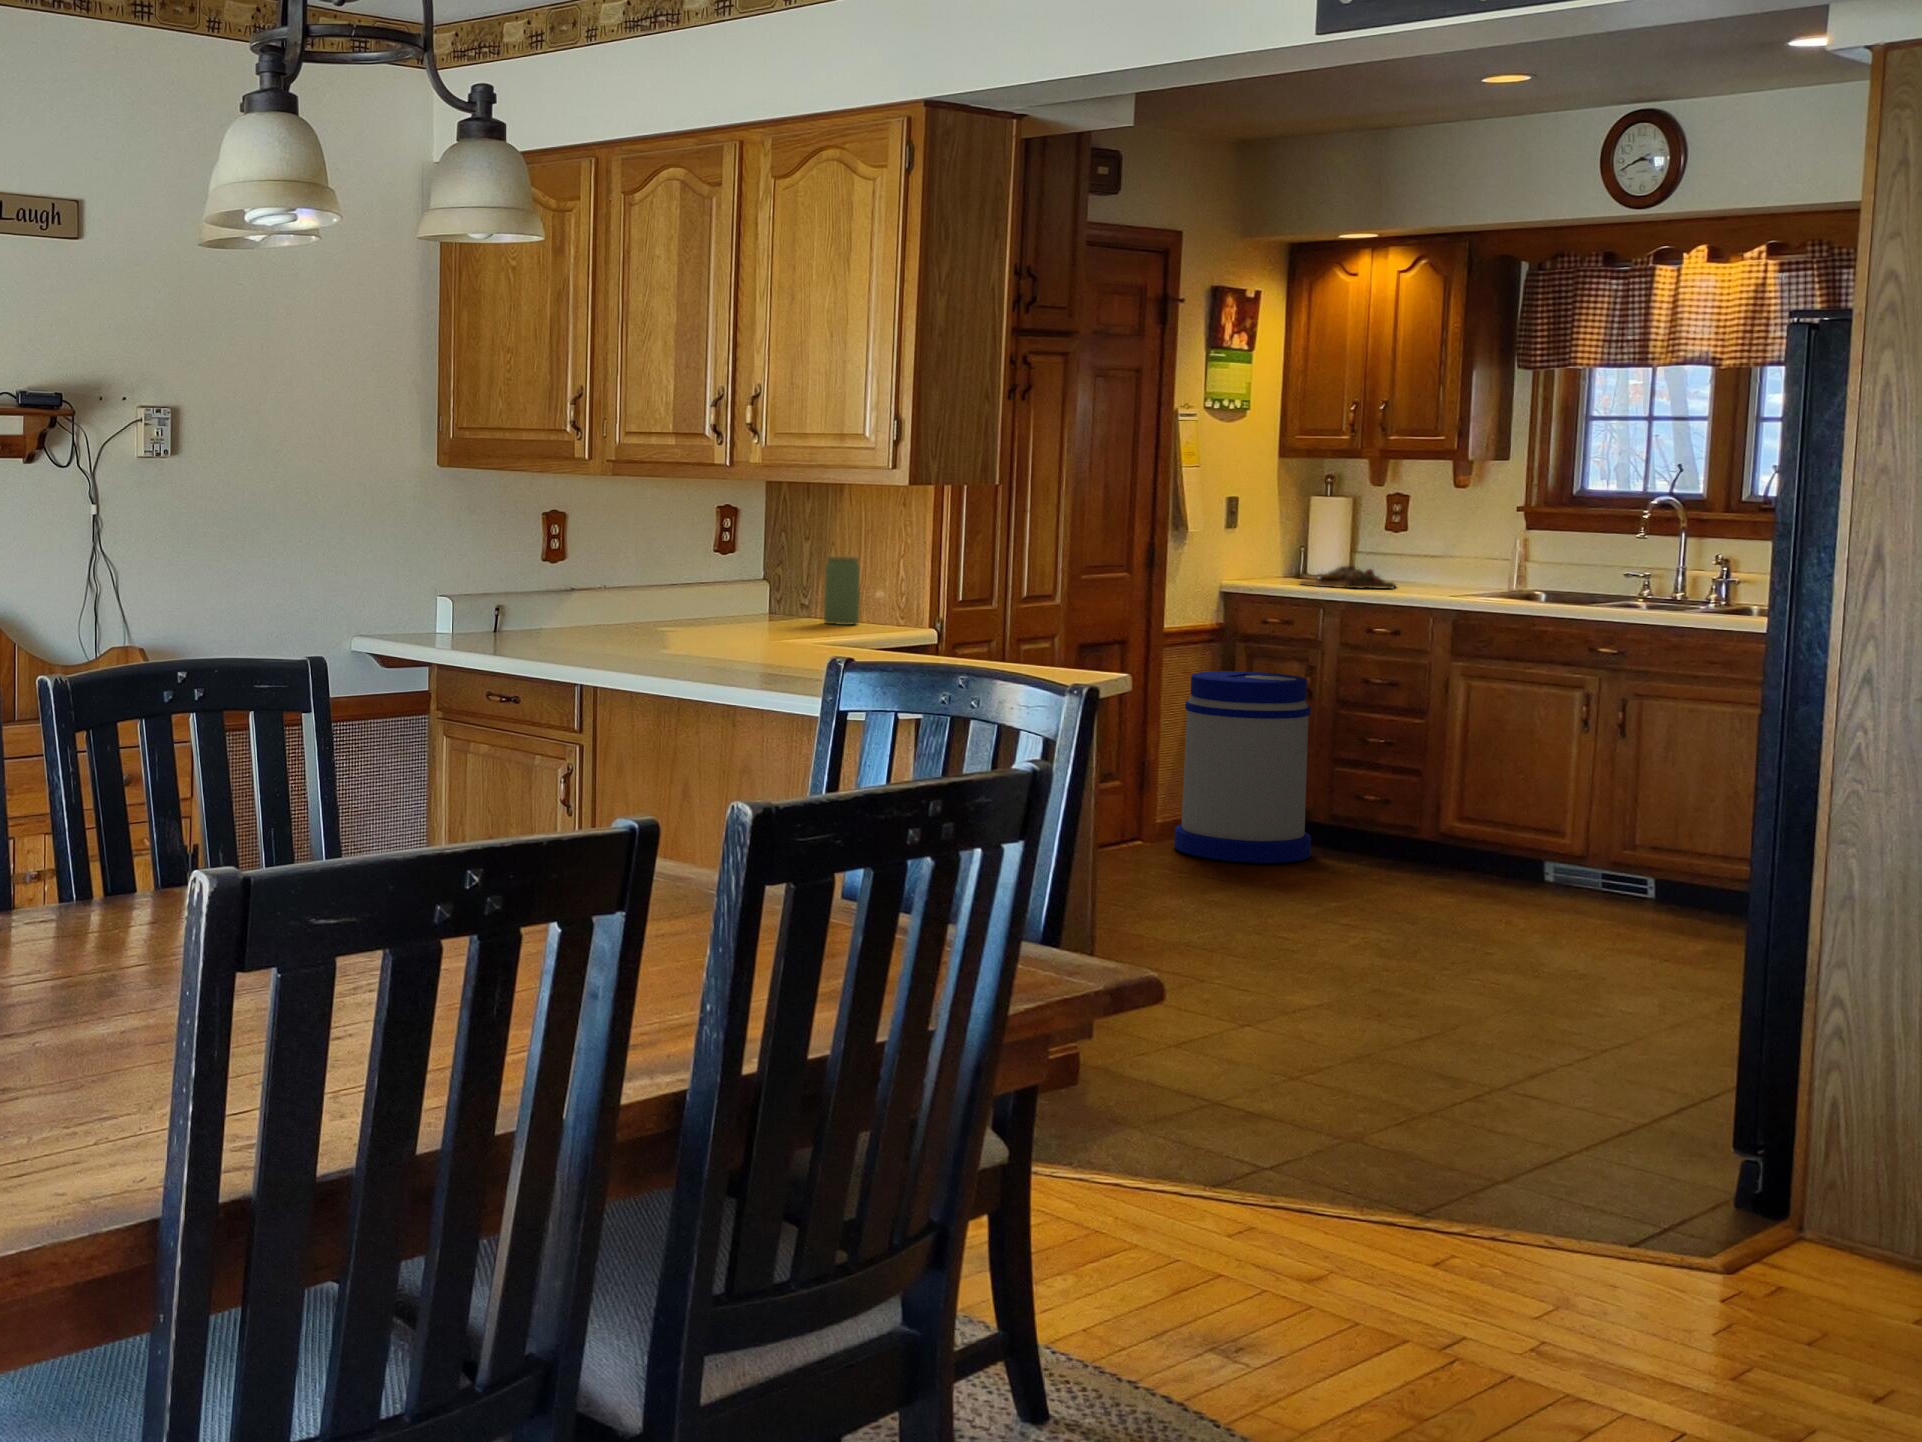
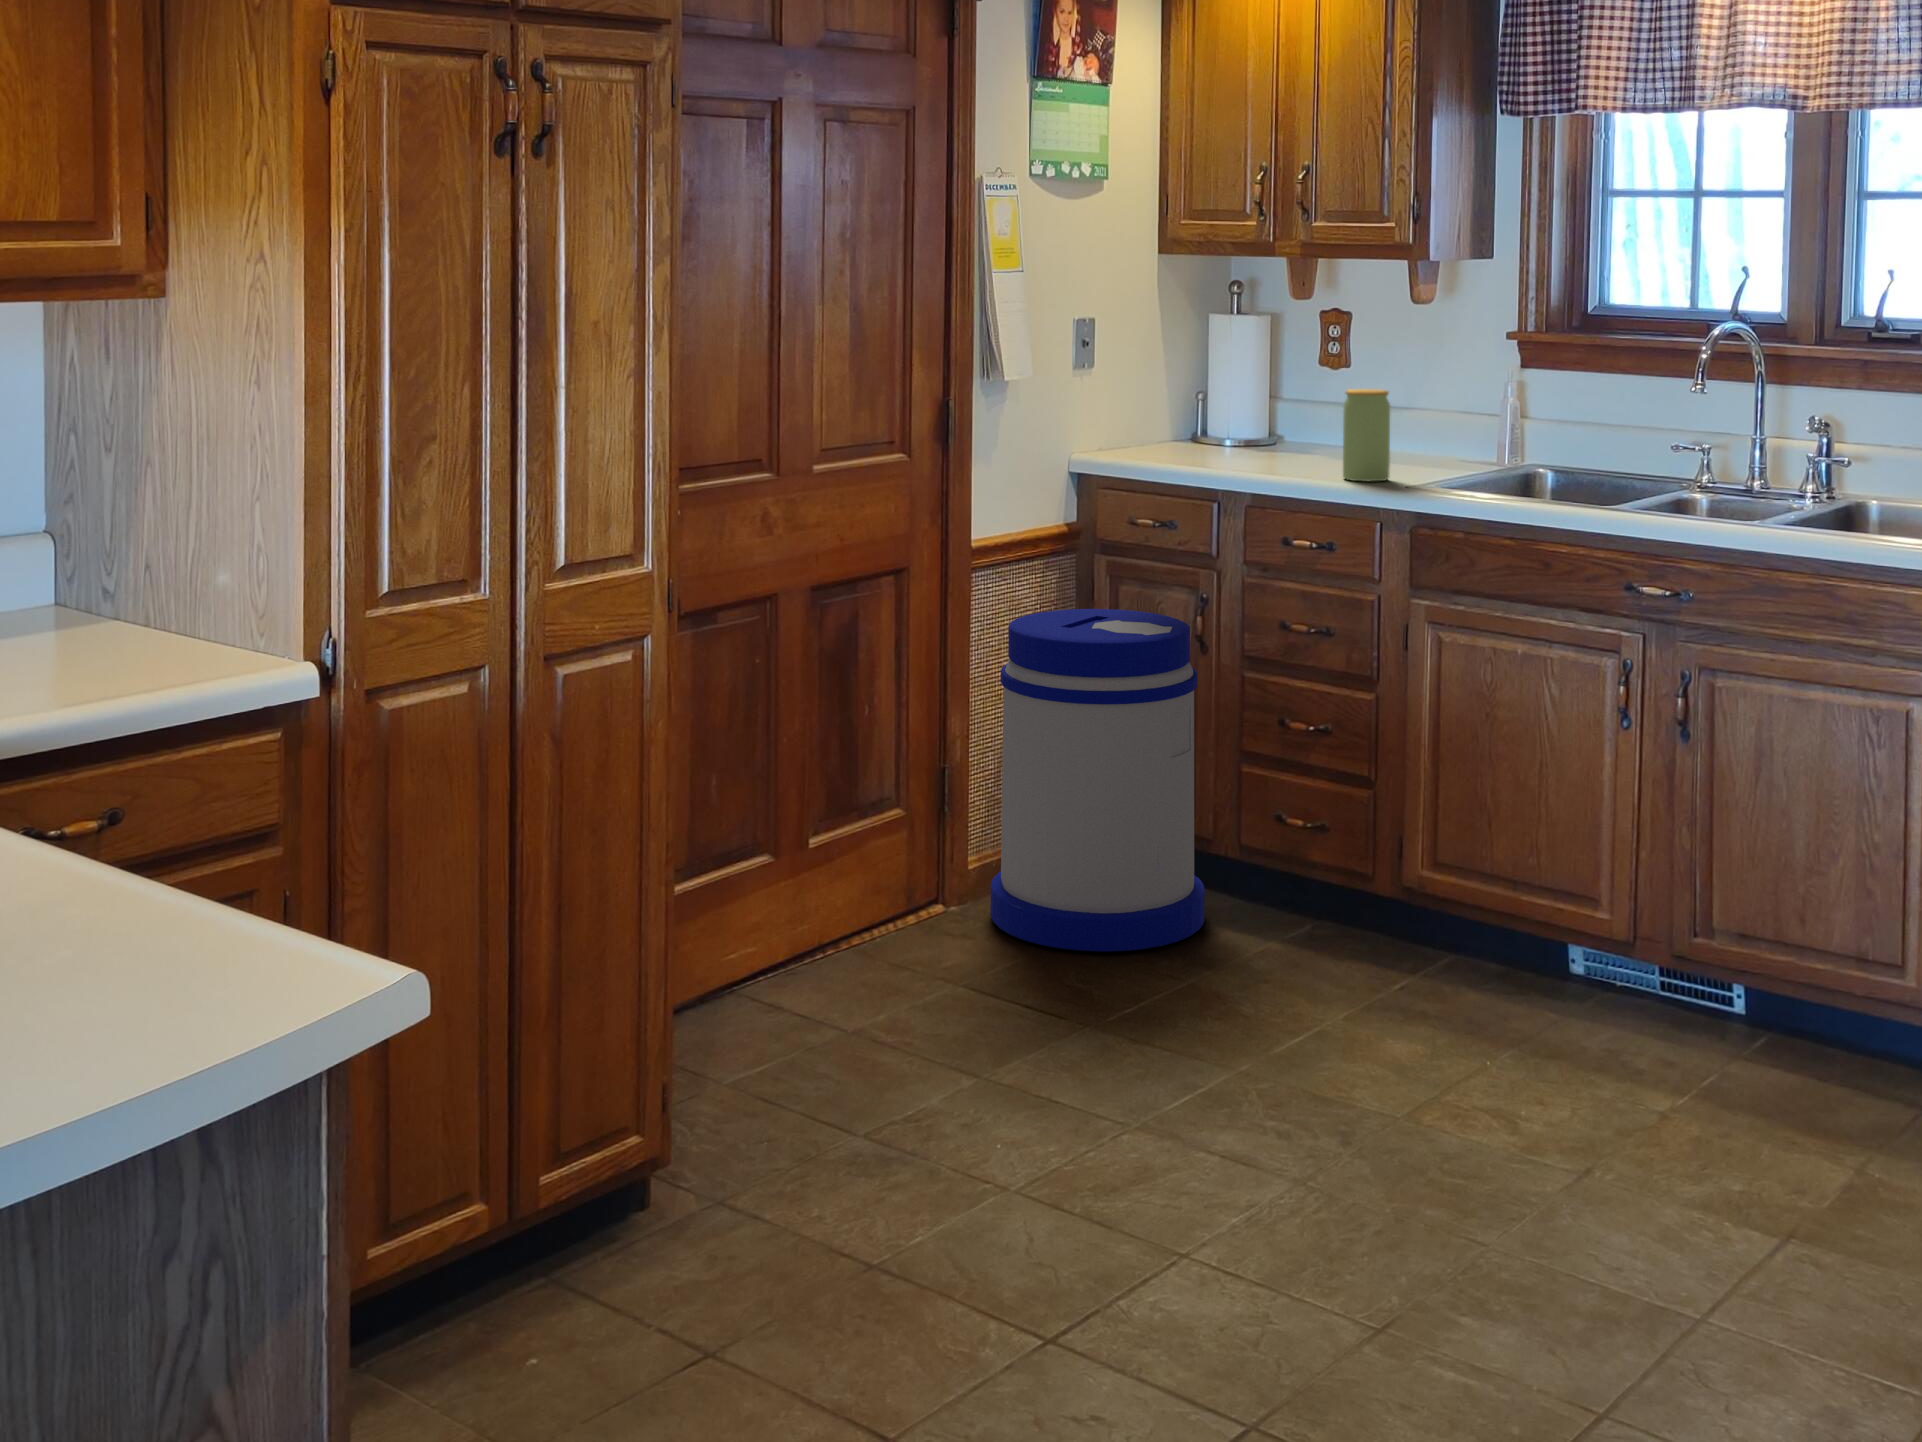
jar: present [824,556,860,625] -> present [1343,389,1390,482]
cutting board: present [1300,566,1395,589] -> none [1189,425,1335,468]

